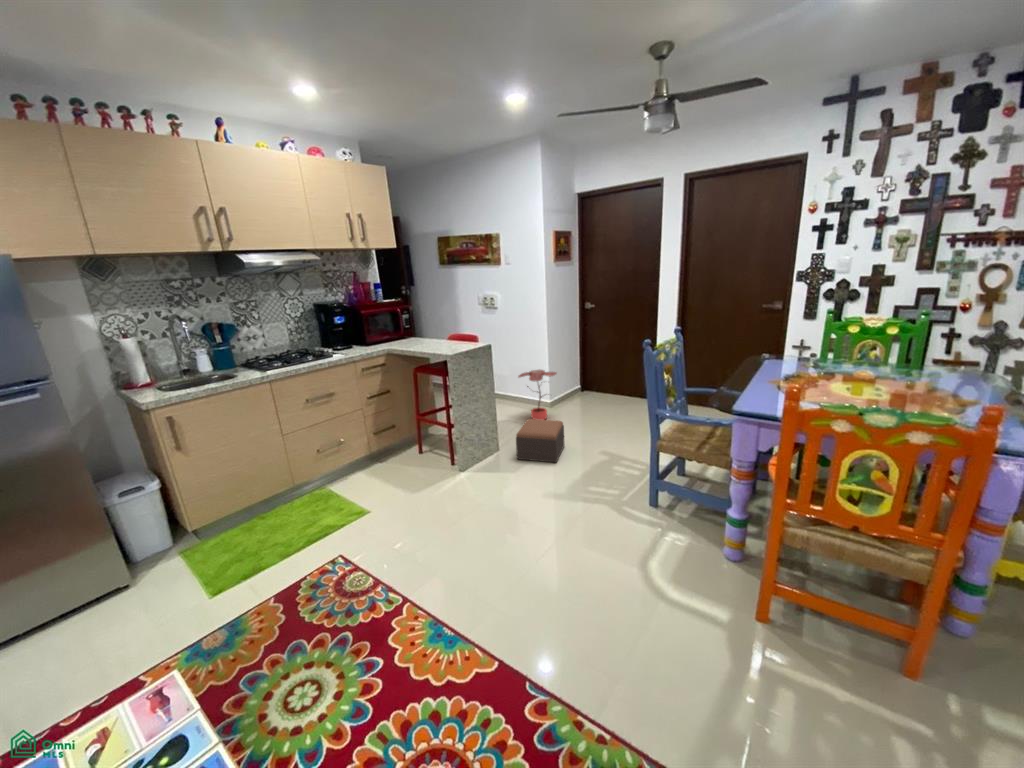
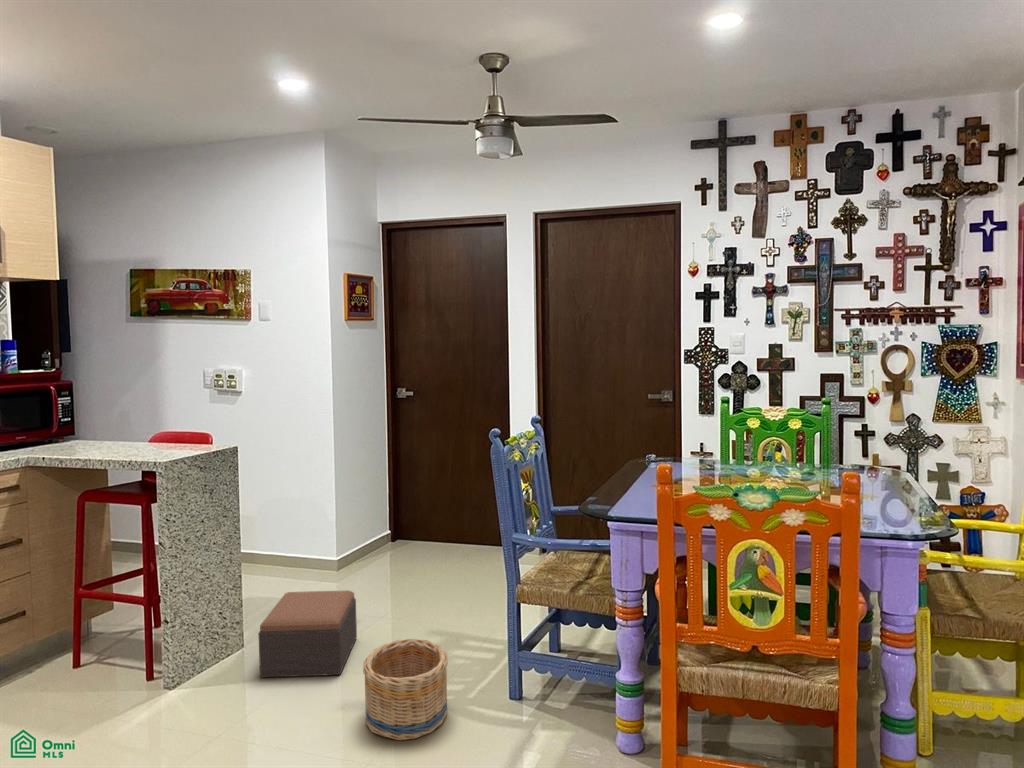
potted plant: present [518,370,556,420] -> none [273,499,346,593]
basket: none [569,448,614,496] -> present [363,639,448,740]

